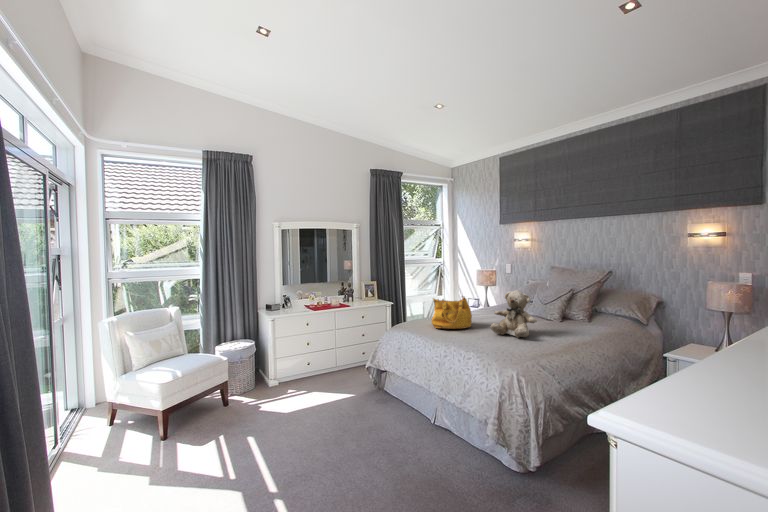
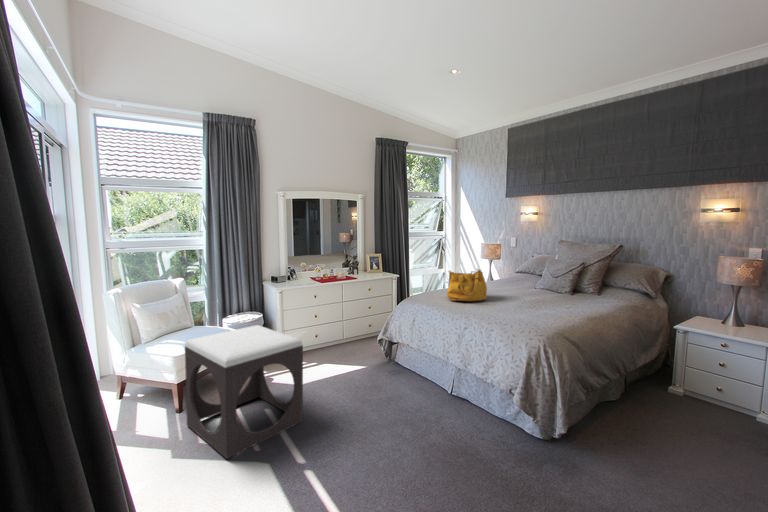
teddy bear: present [490,290,537,338] -> none [508,263,555,311]
footstool: none [169,353,282,486] -> present [185,325,303,459]

